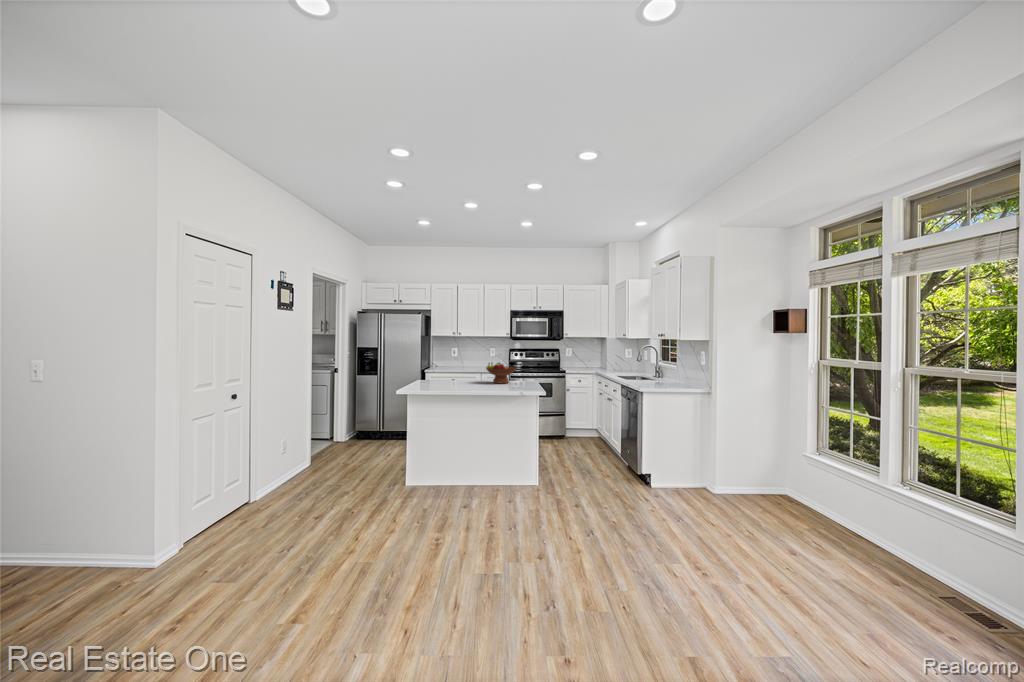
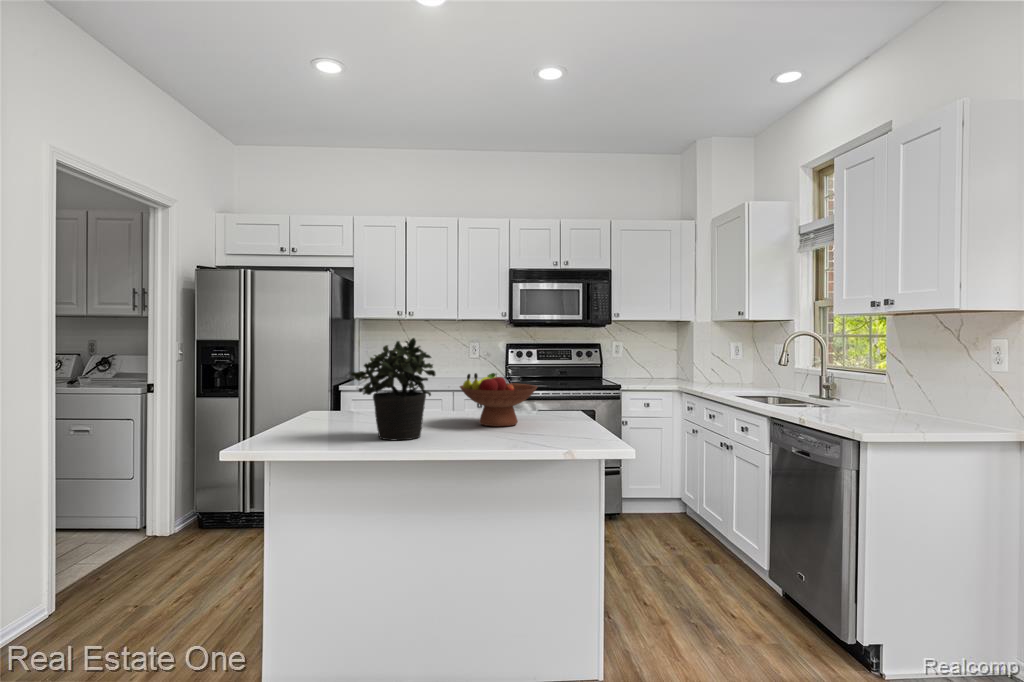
potted plant: none [445,349,477,386] -> present [351,338,436,440]

